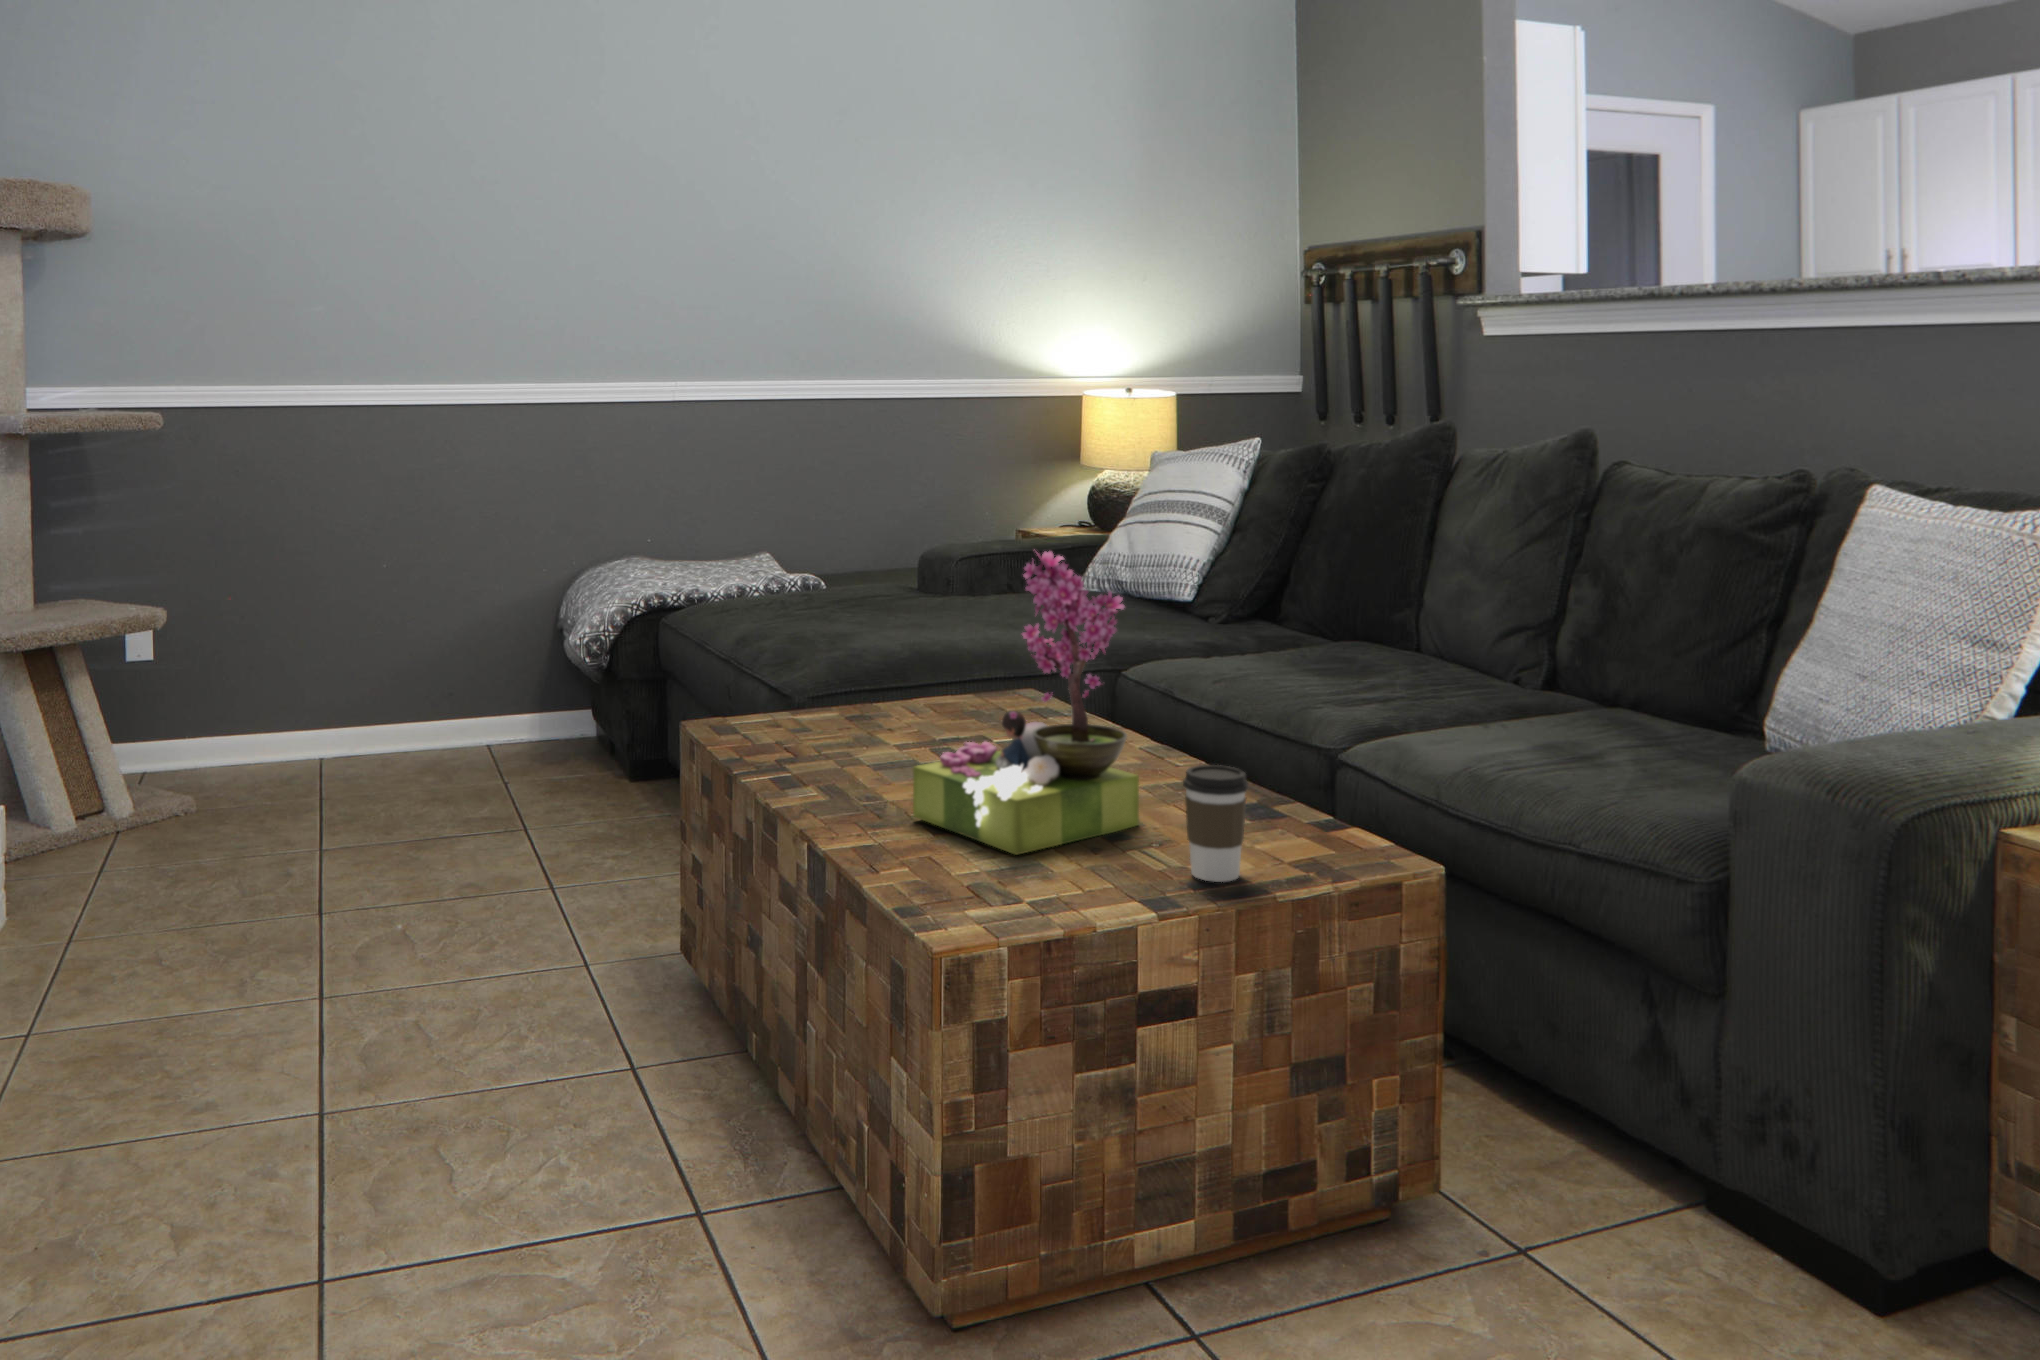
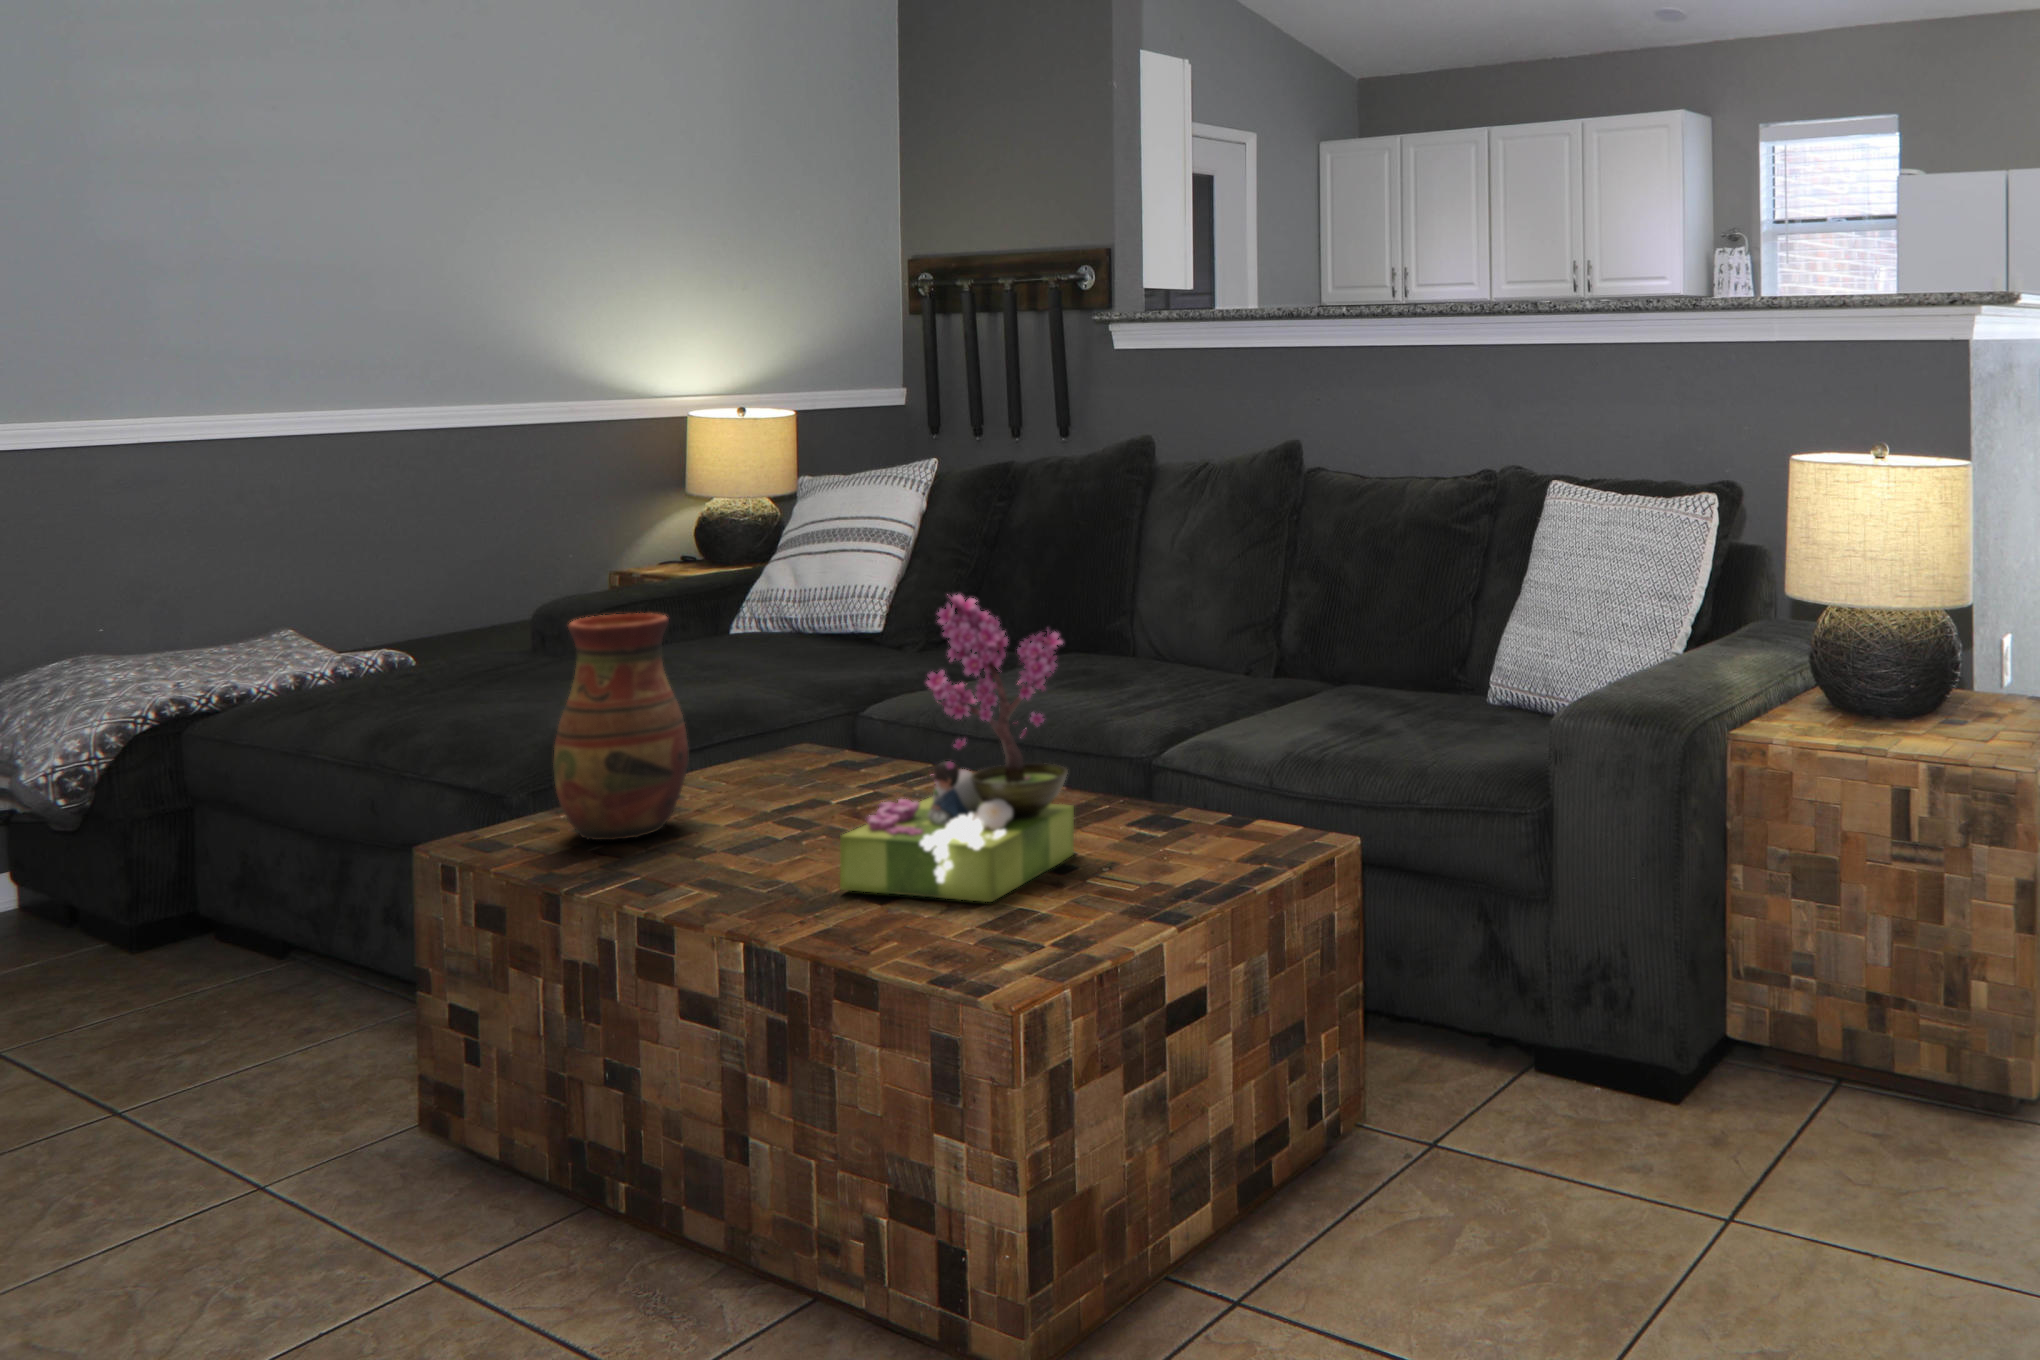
vase: none [770,548,876,745] -> present [554,613,689,840]
coffee cup: present [1183,765,1248,882] -> none [1161,779,1222,887]

